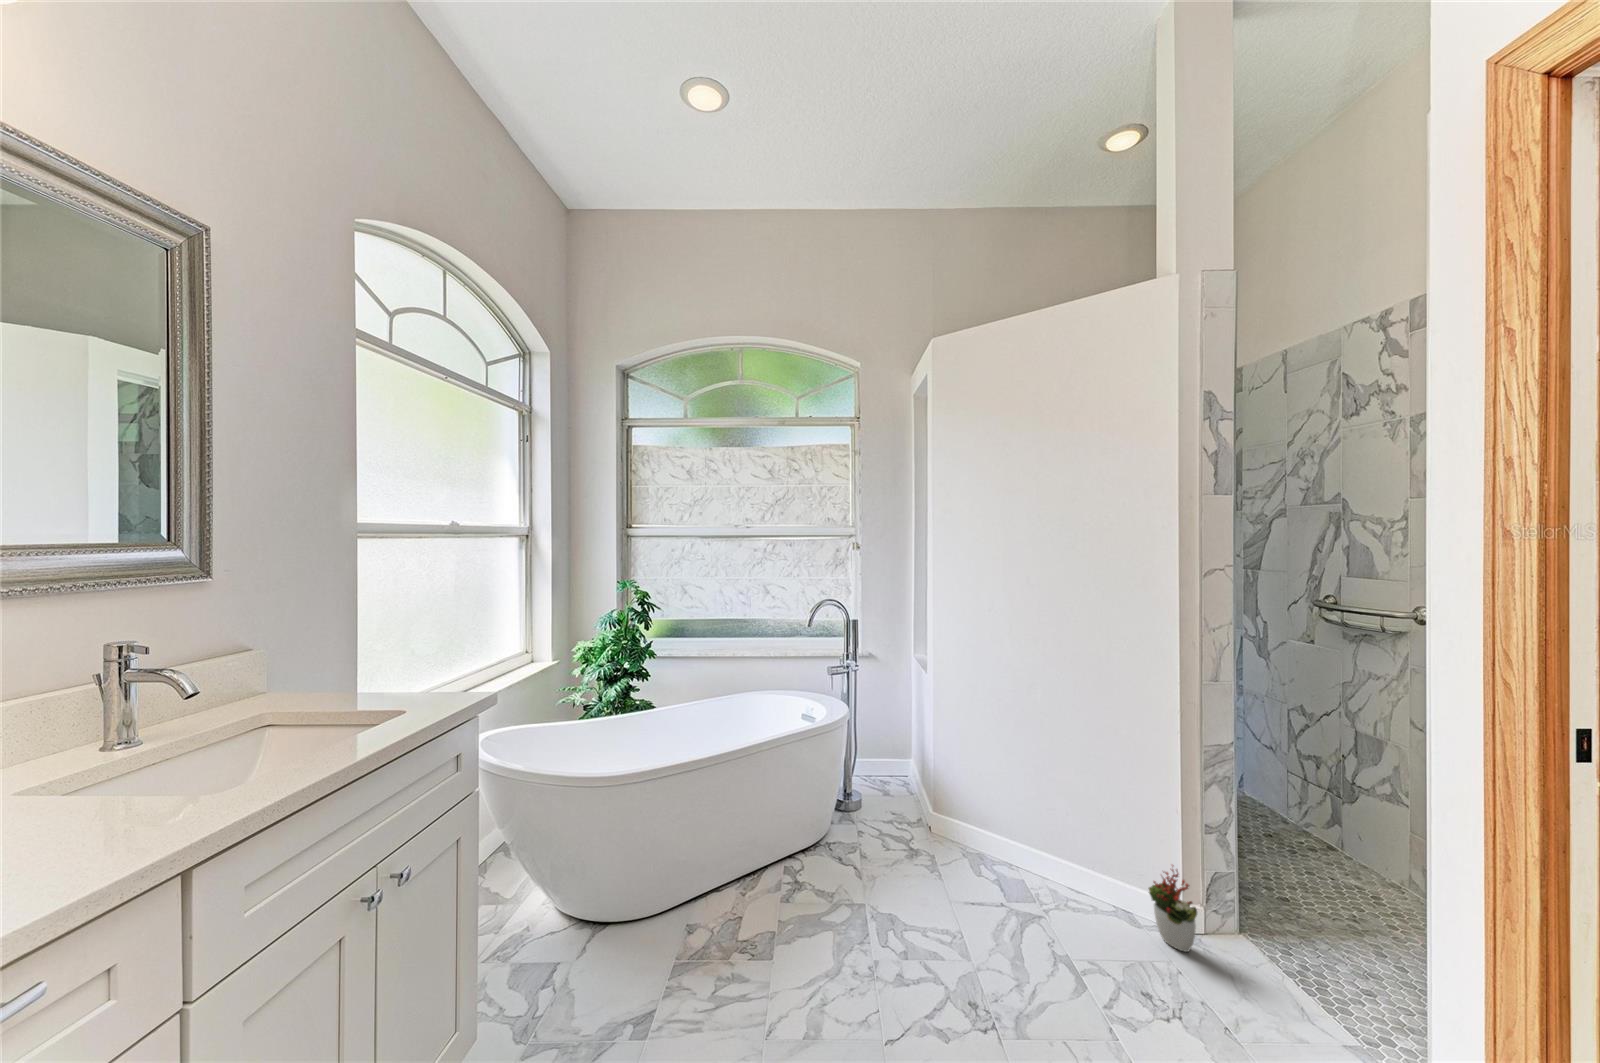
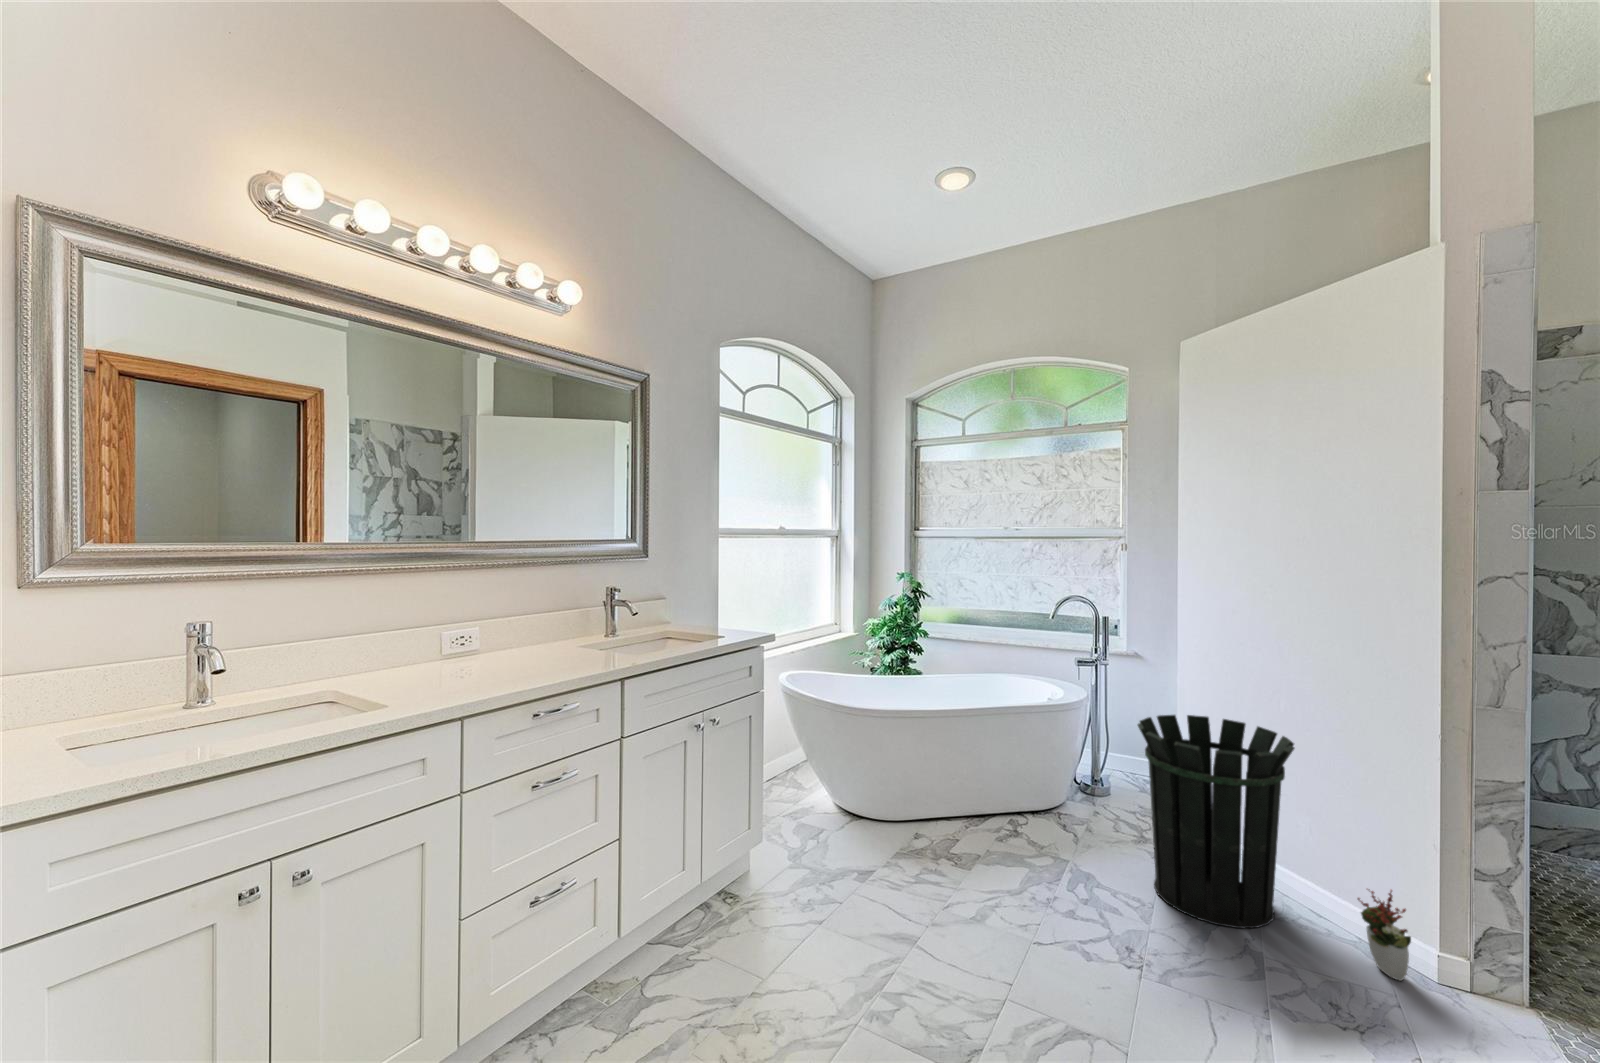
waste bin: none [938,716,1087,943] -> present [1138,715,1295,928]

